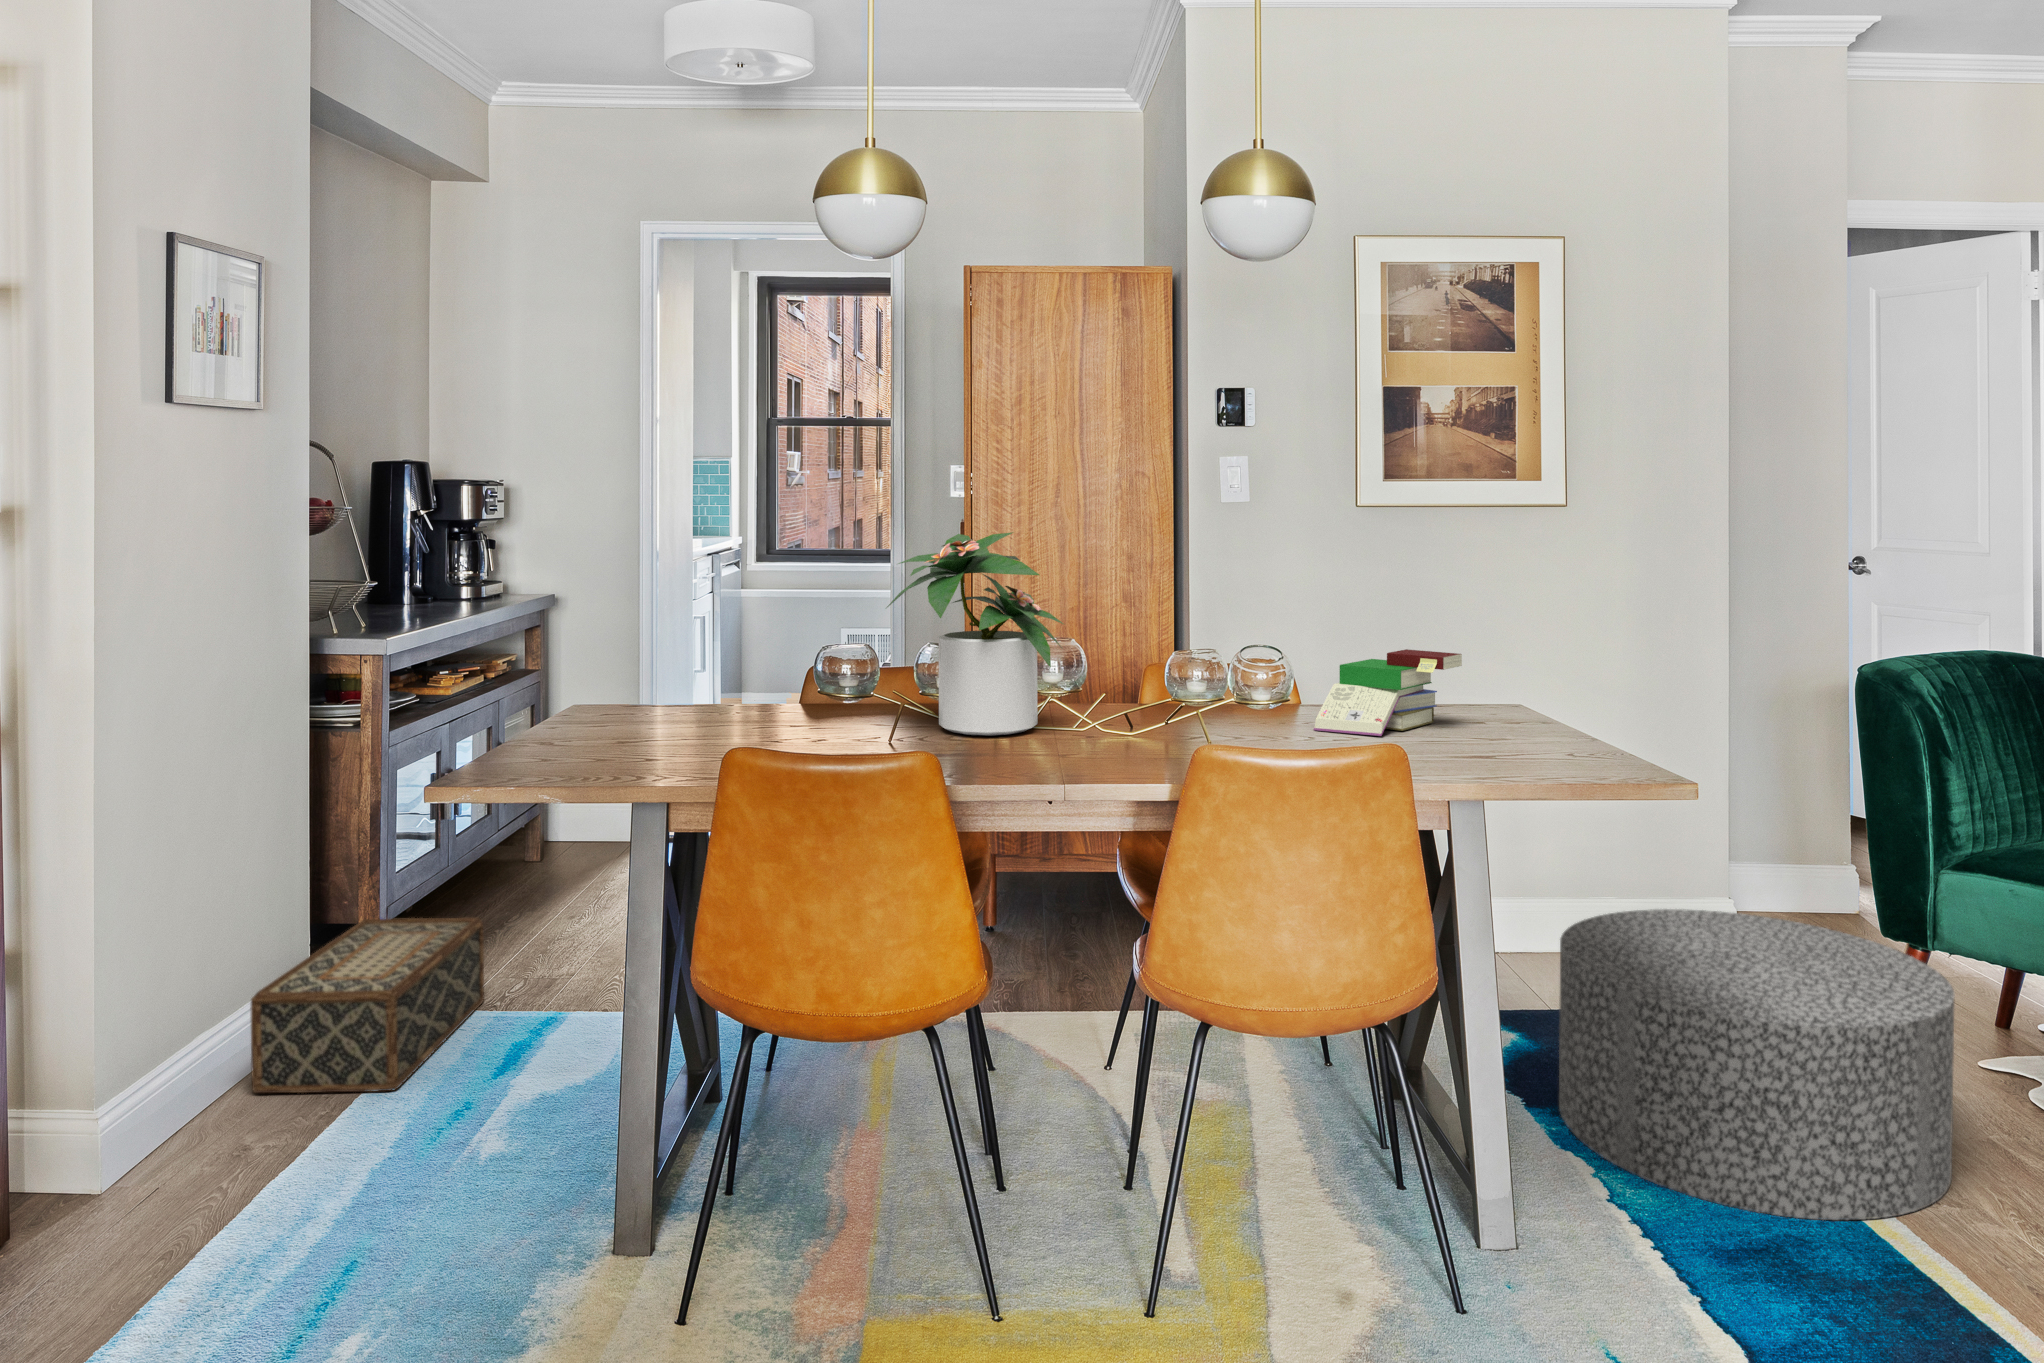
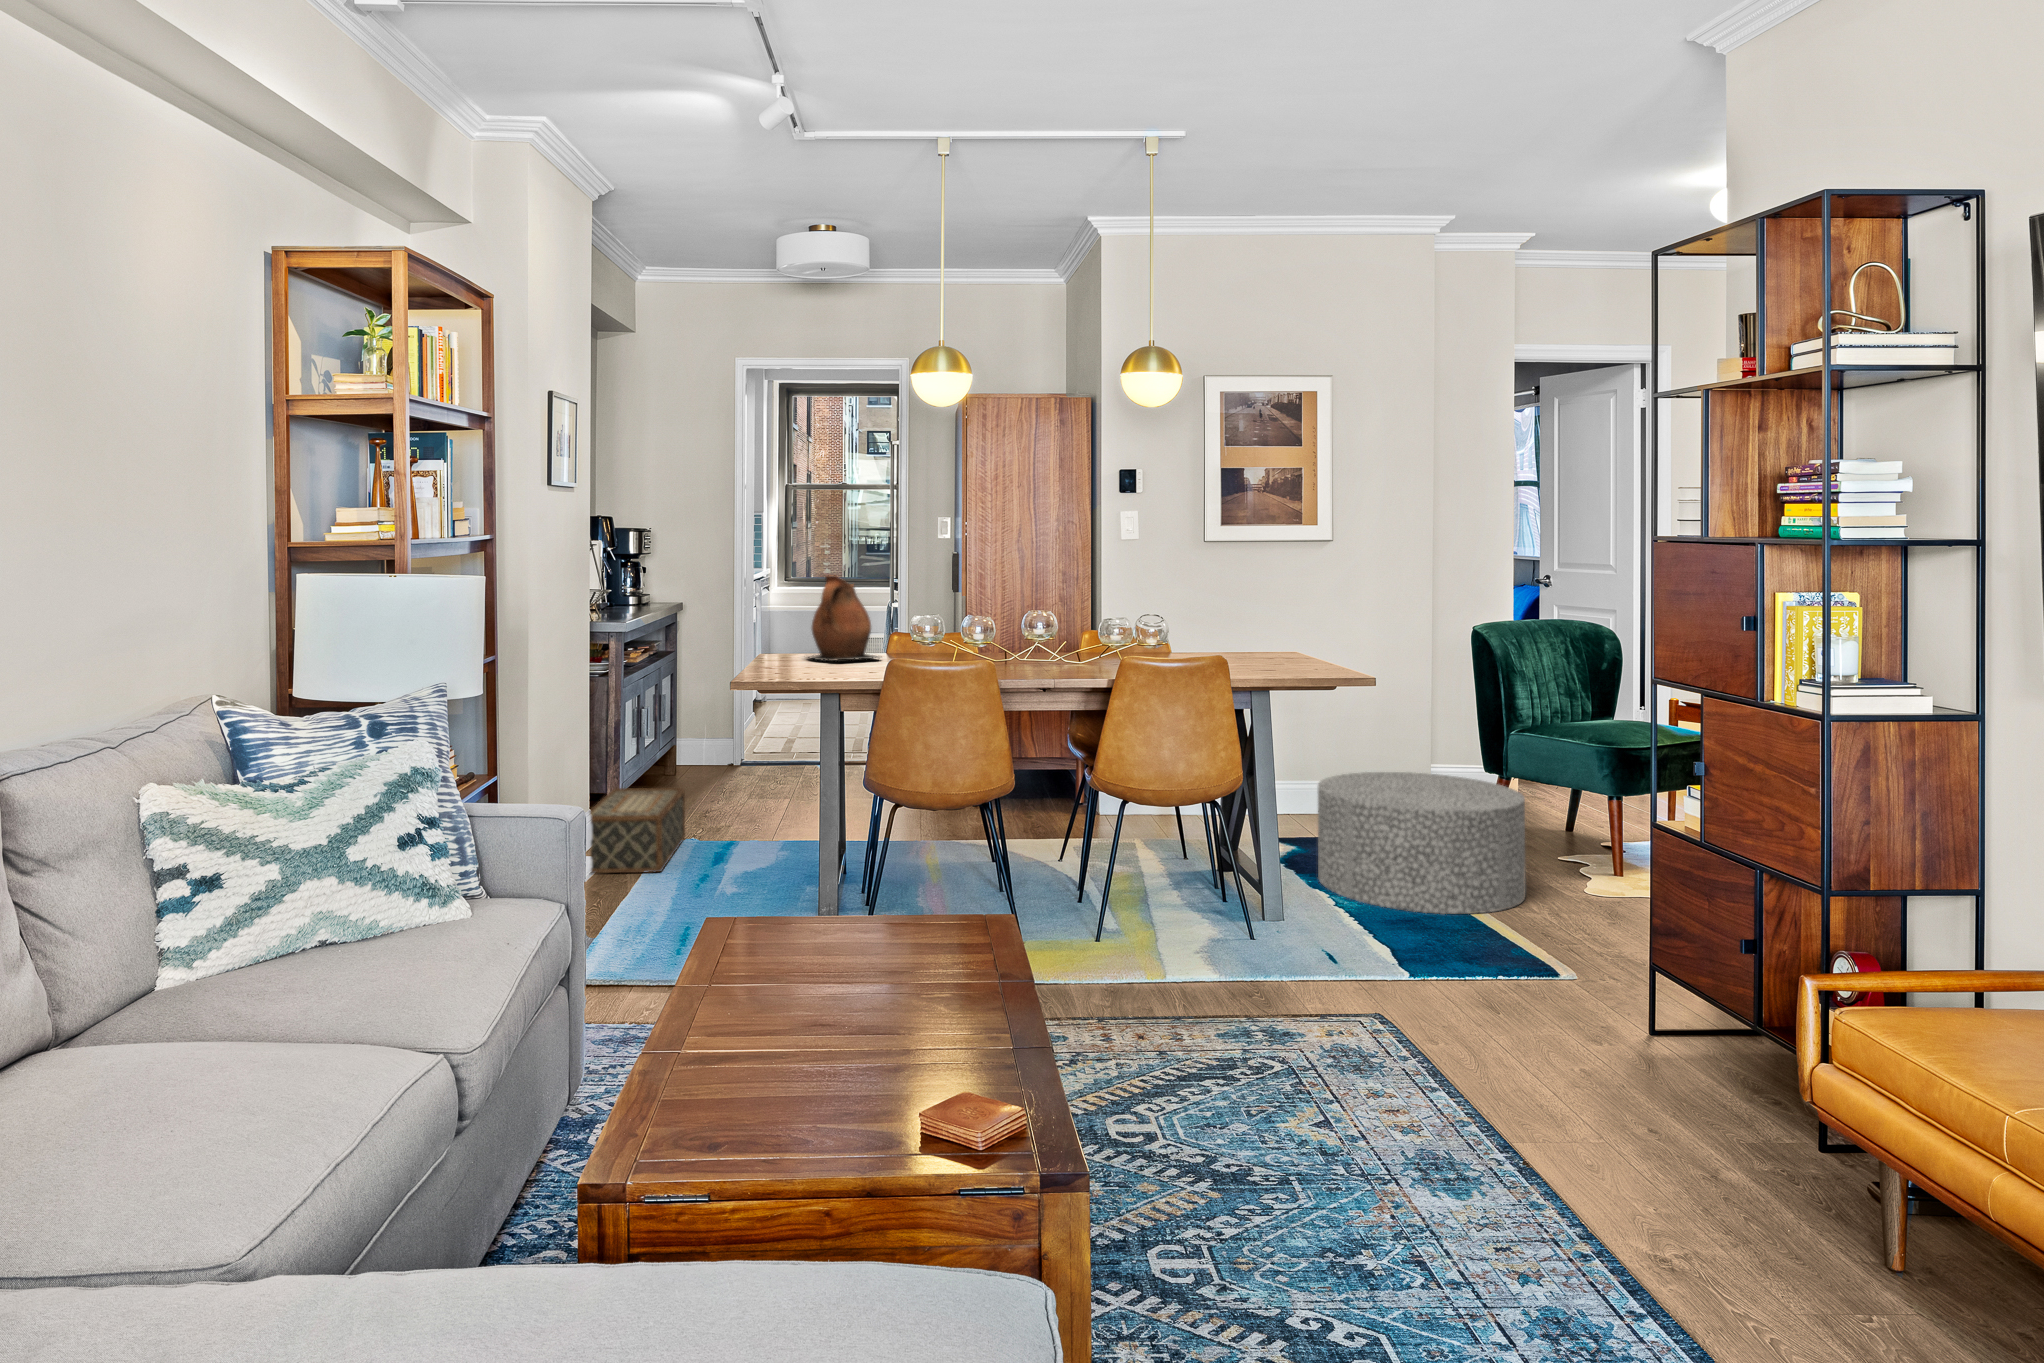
potted plant: present [887,532,1063,735] -> none [946,554,1044,662]
ceramic pitcher: none [621,572,767,733] -> present [808,575,880,661]
book: present [1314,649,1462,736] -> none [1178,618,1259,662]

